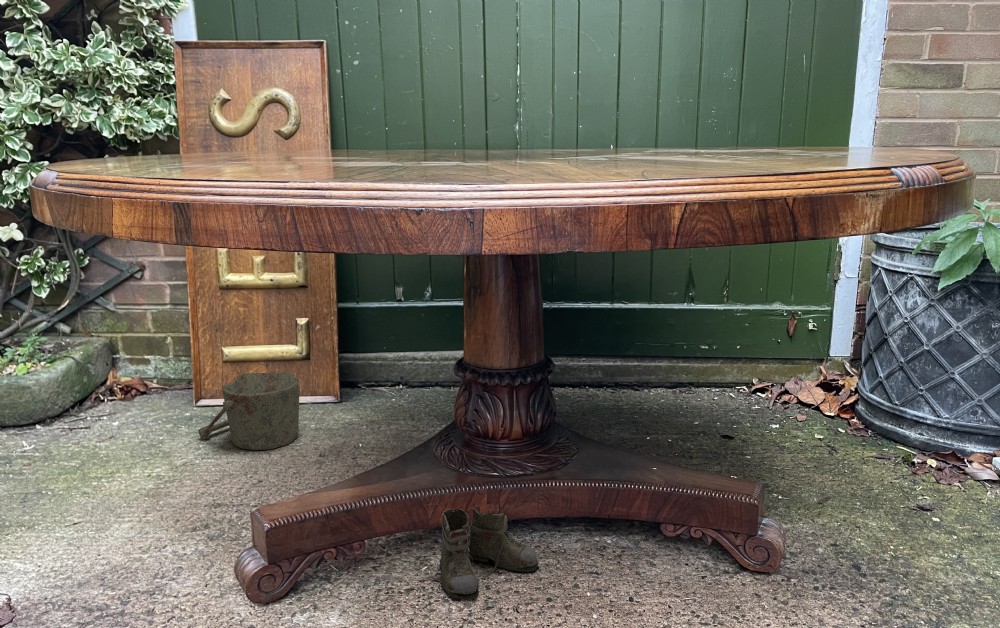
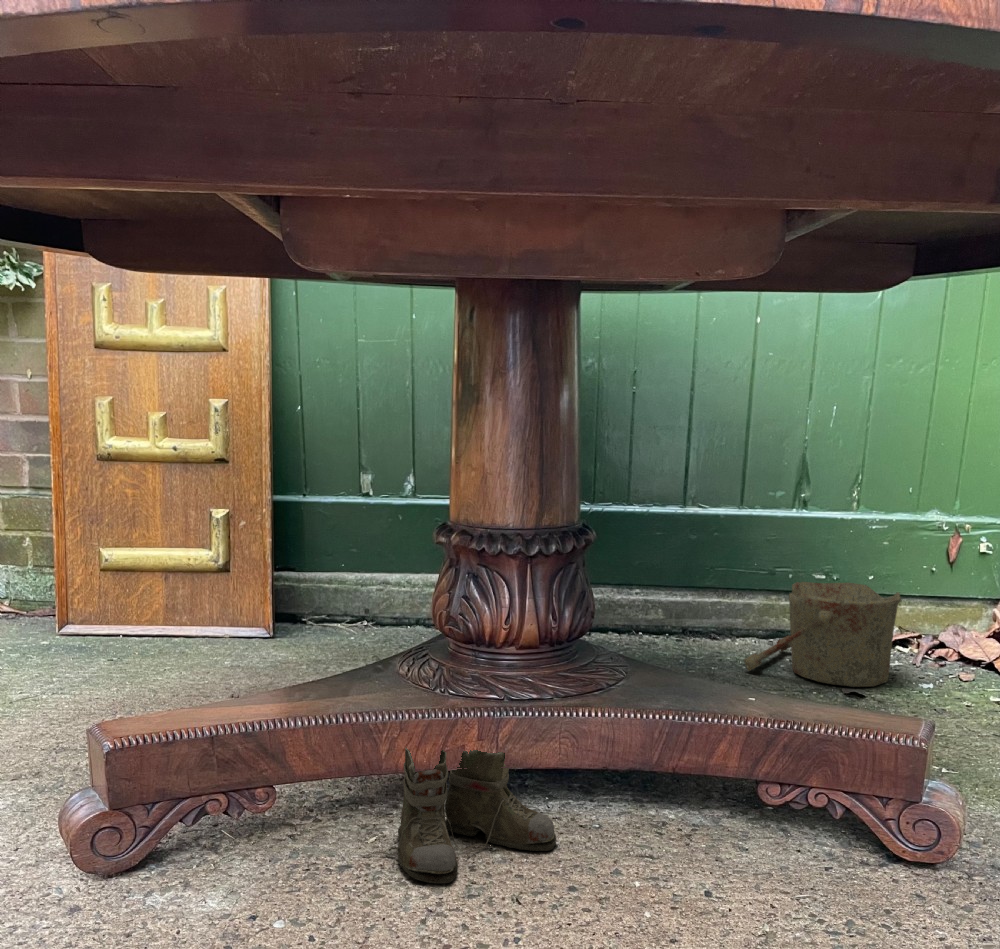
bucket: present [198,372,300,450] -> present [744,582,901,687]

